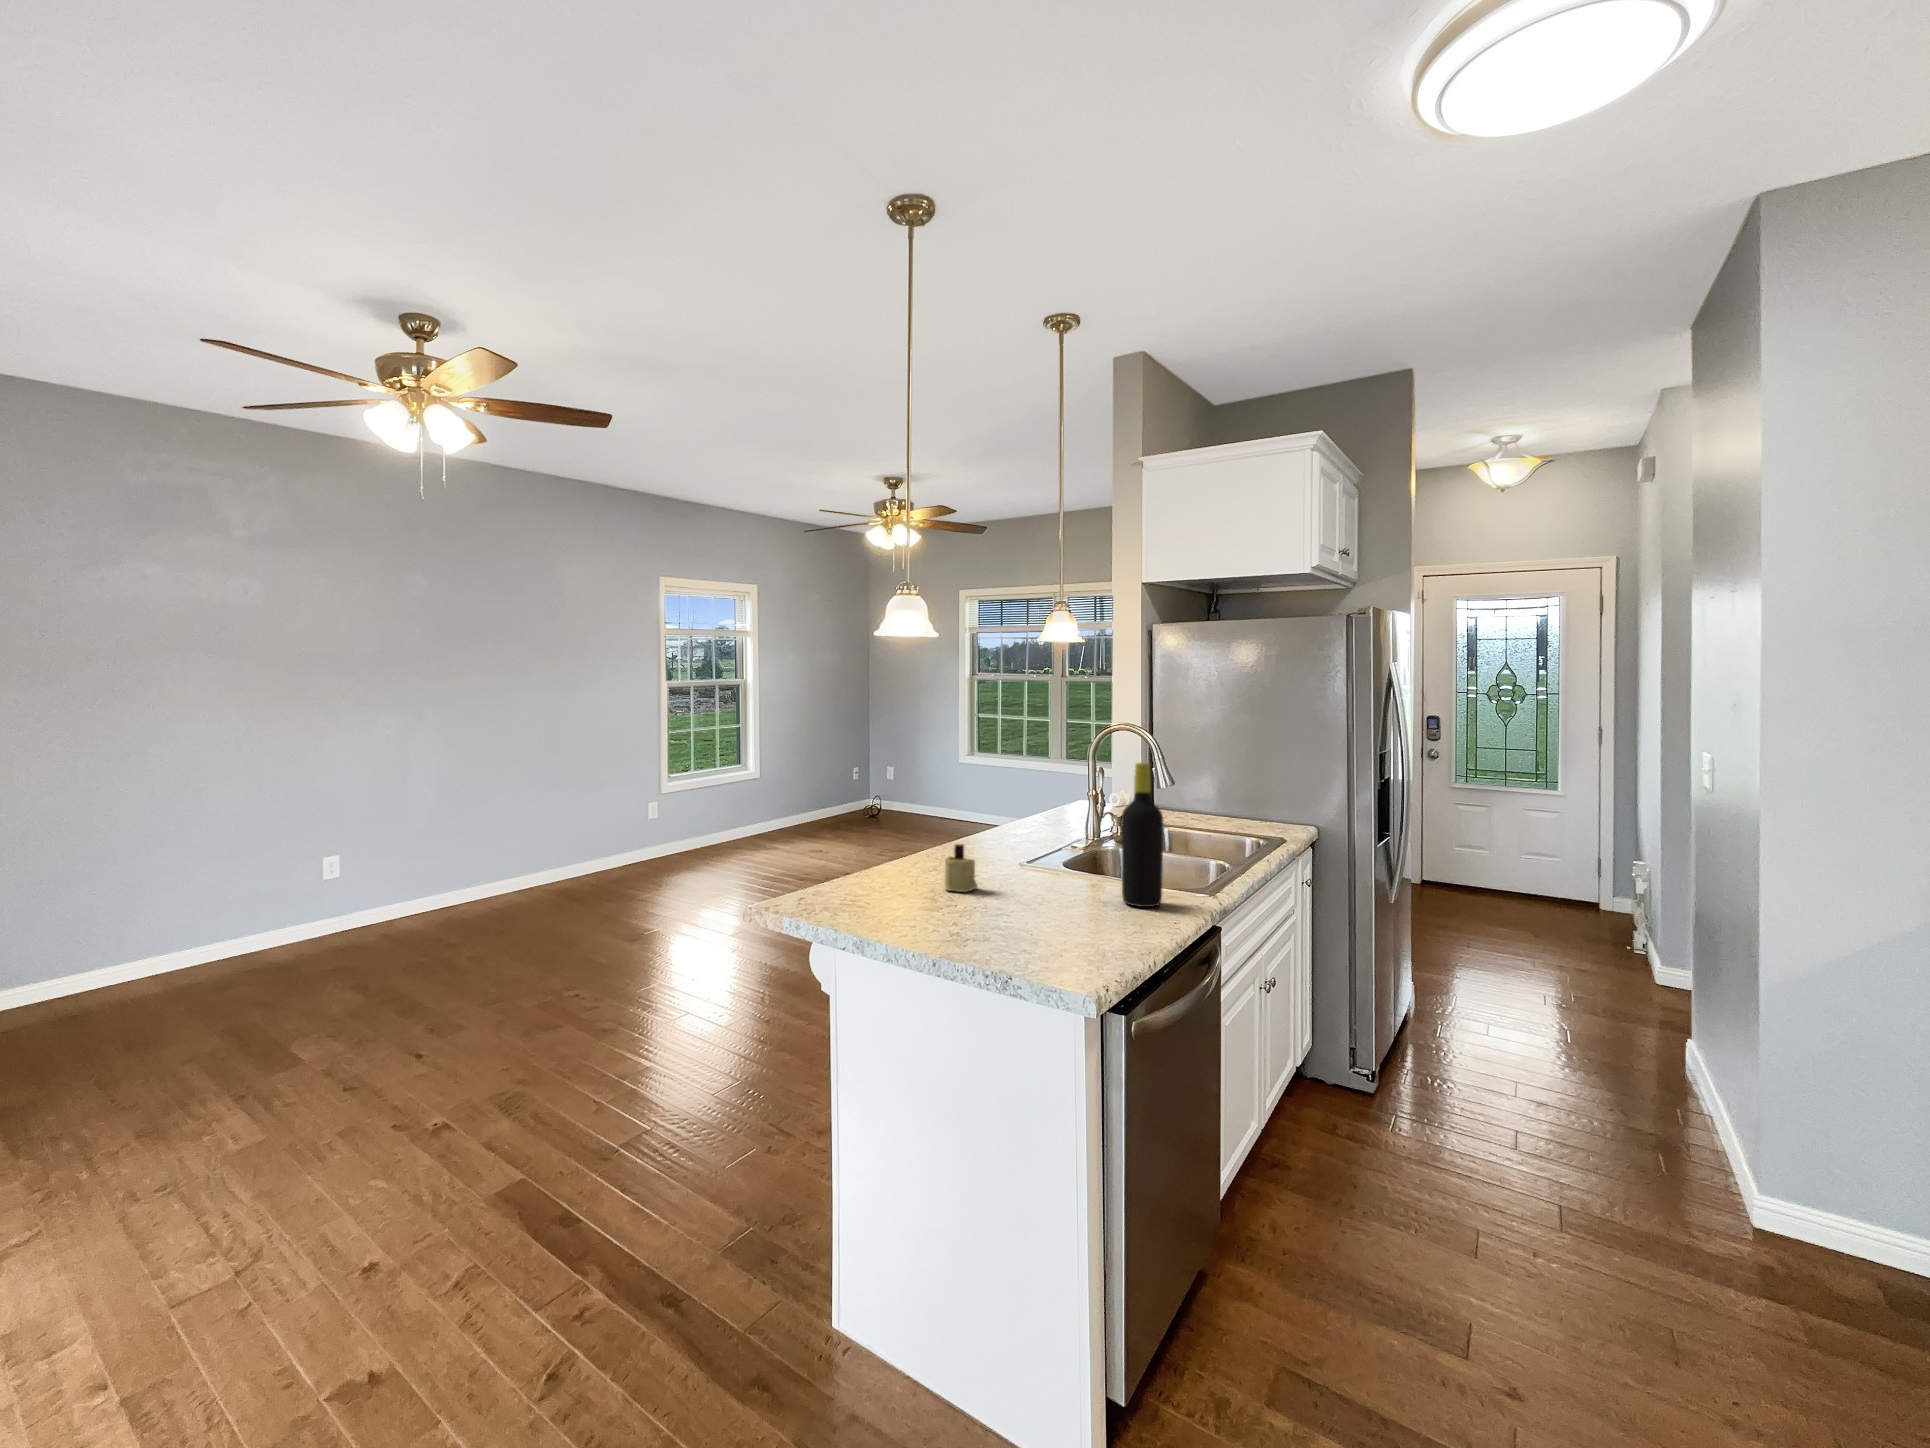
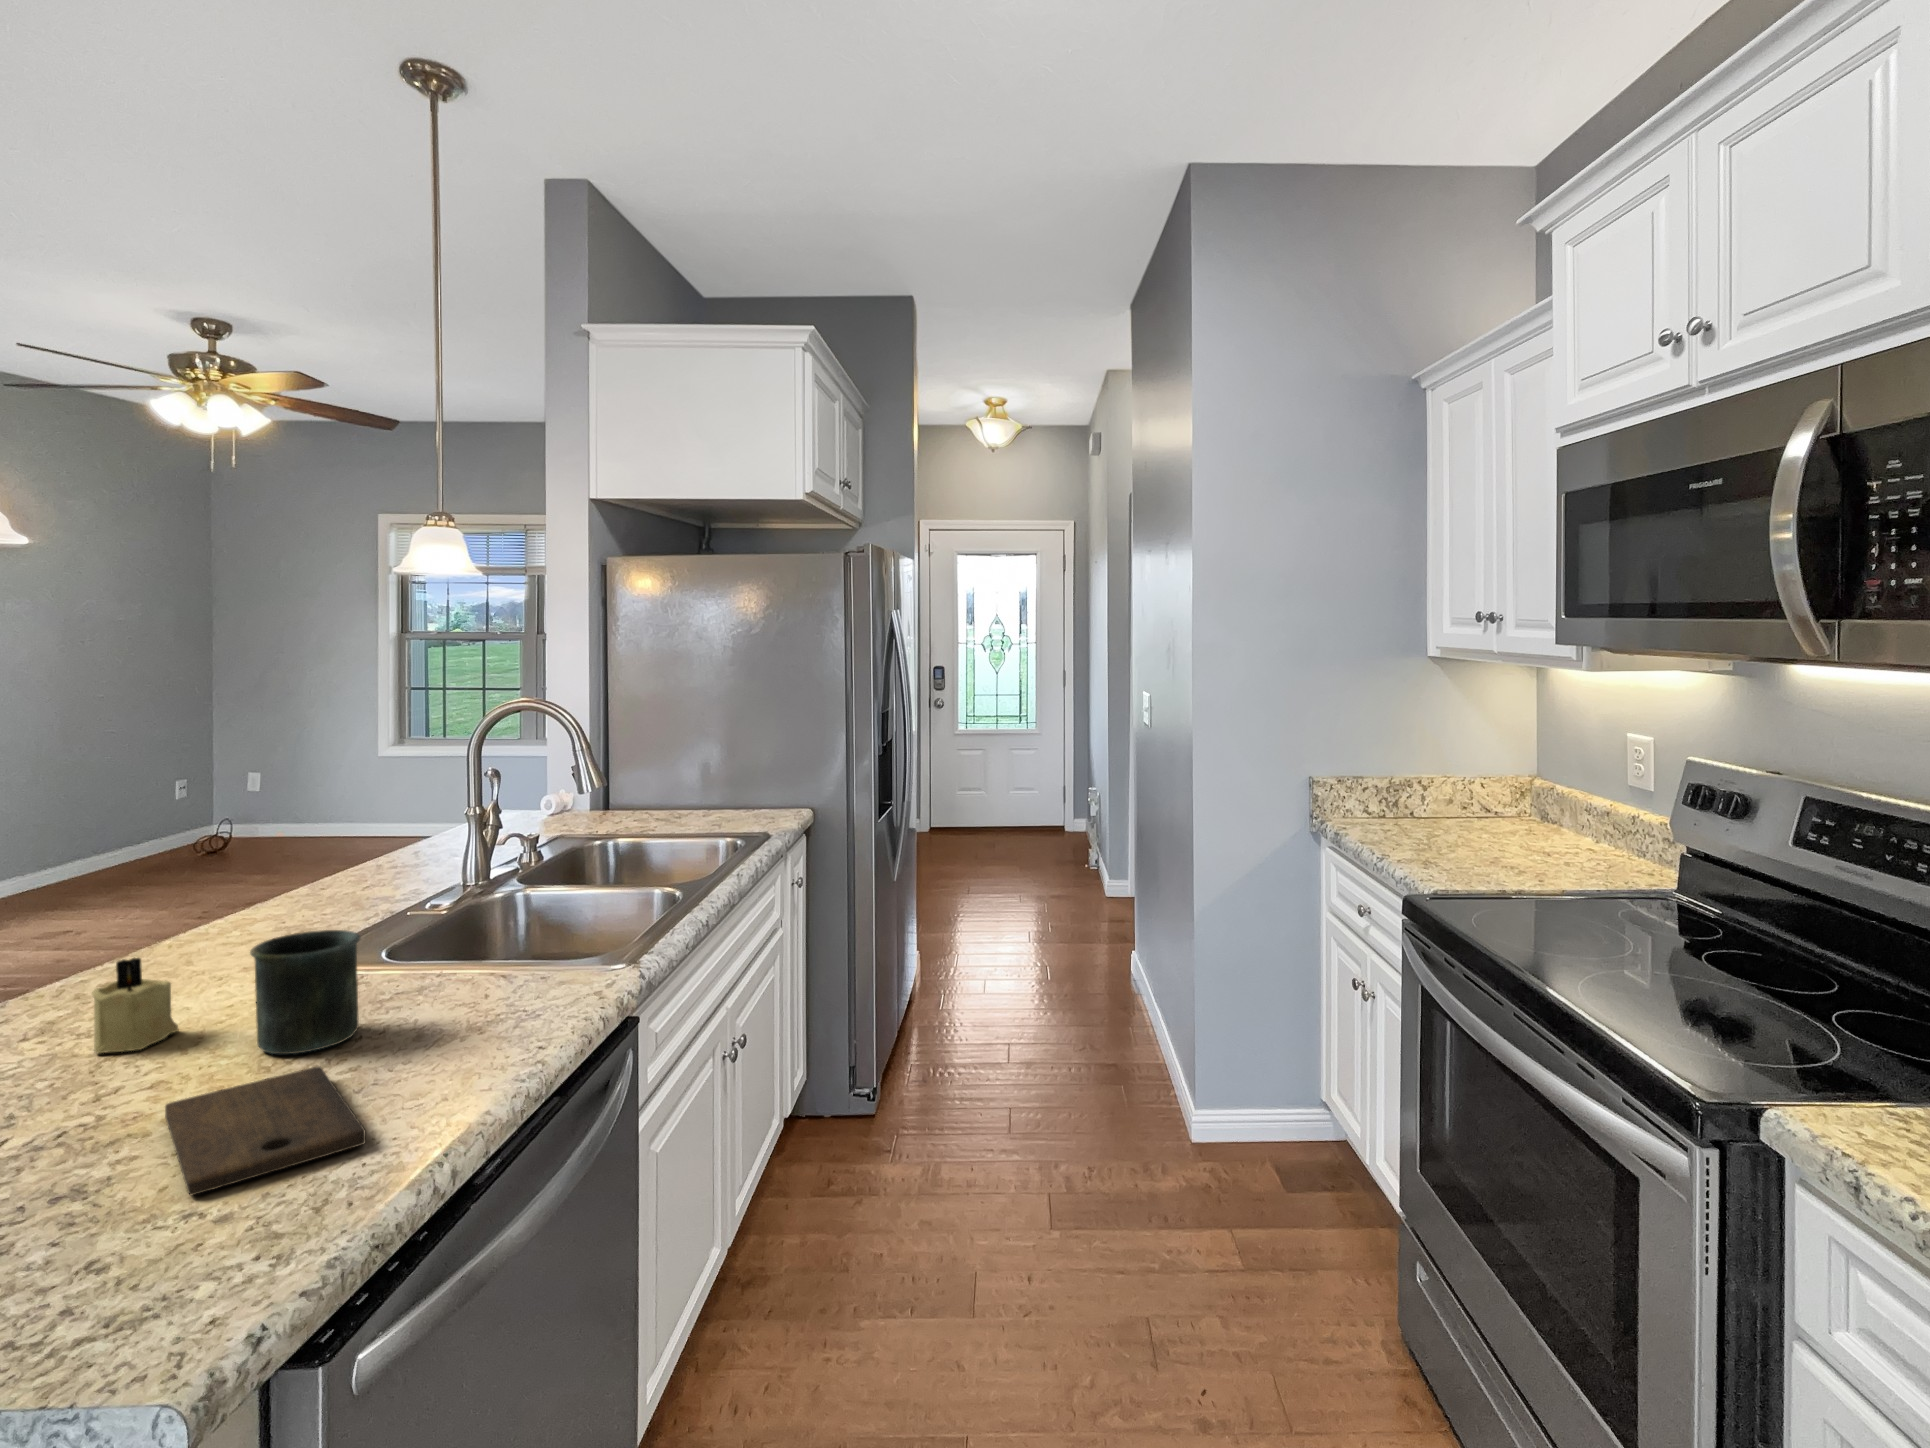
bottle: present [1121,763,1164,907] -> none [457,785,534,1025]
mug: none [1017,840,1071,904] -> present [250,930,360,1054]
cutting board: none [1000,907,1104,942] -> present [165,1066,366,1195]

